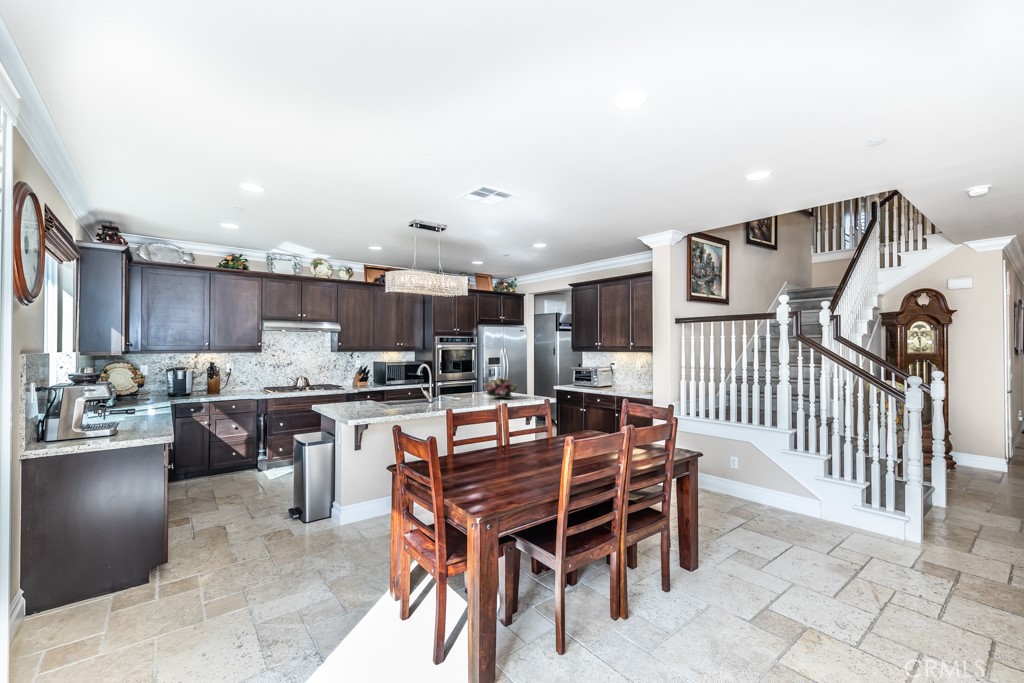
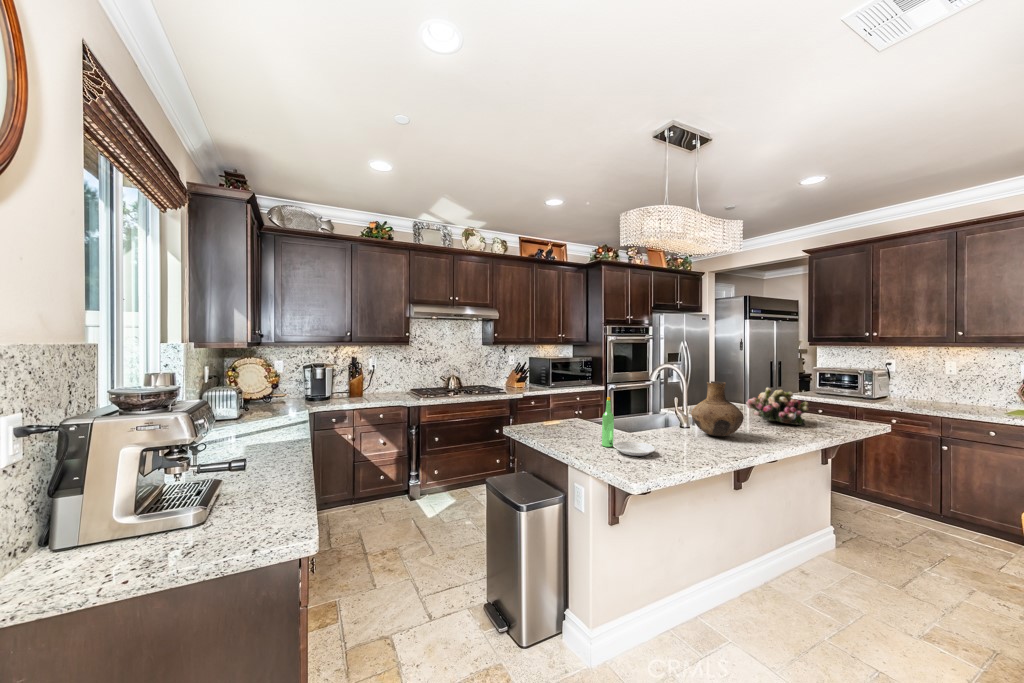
vase: none [430,371,459,404] -> present [691,381,744,436]
plate: none [363,380,389,412] -> present [602,397,656,456]

